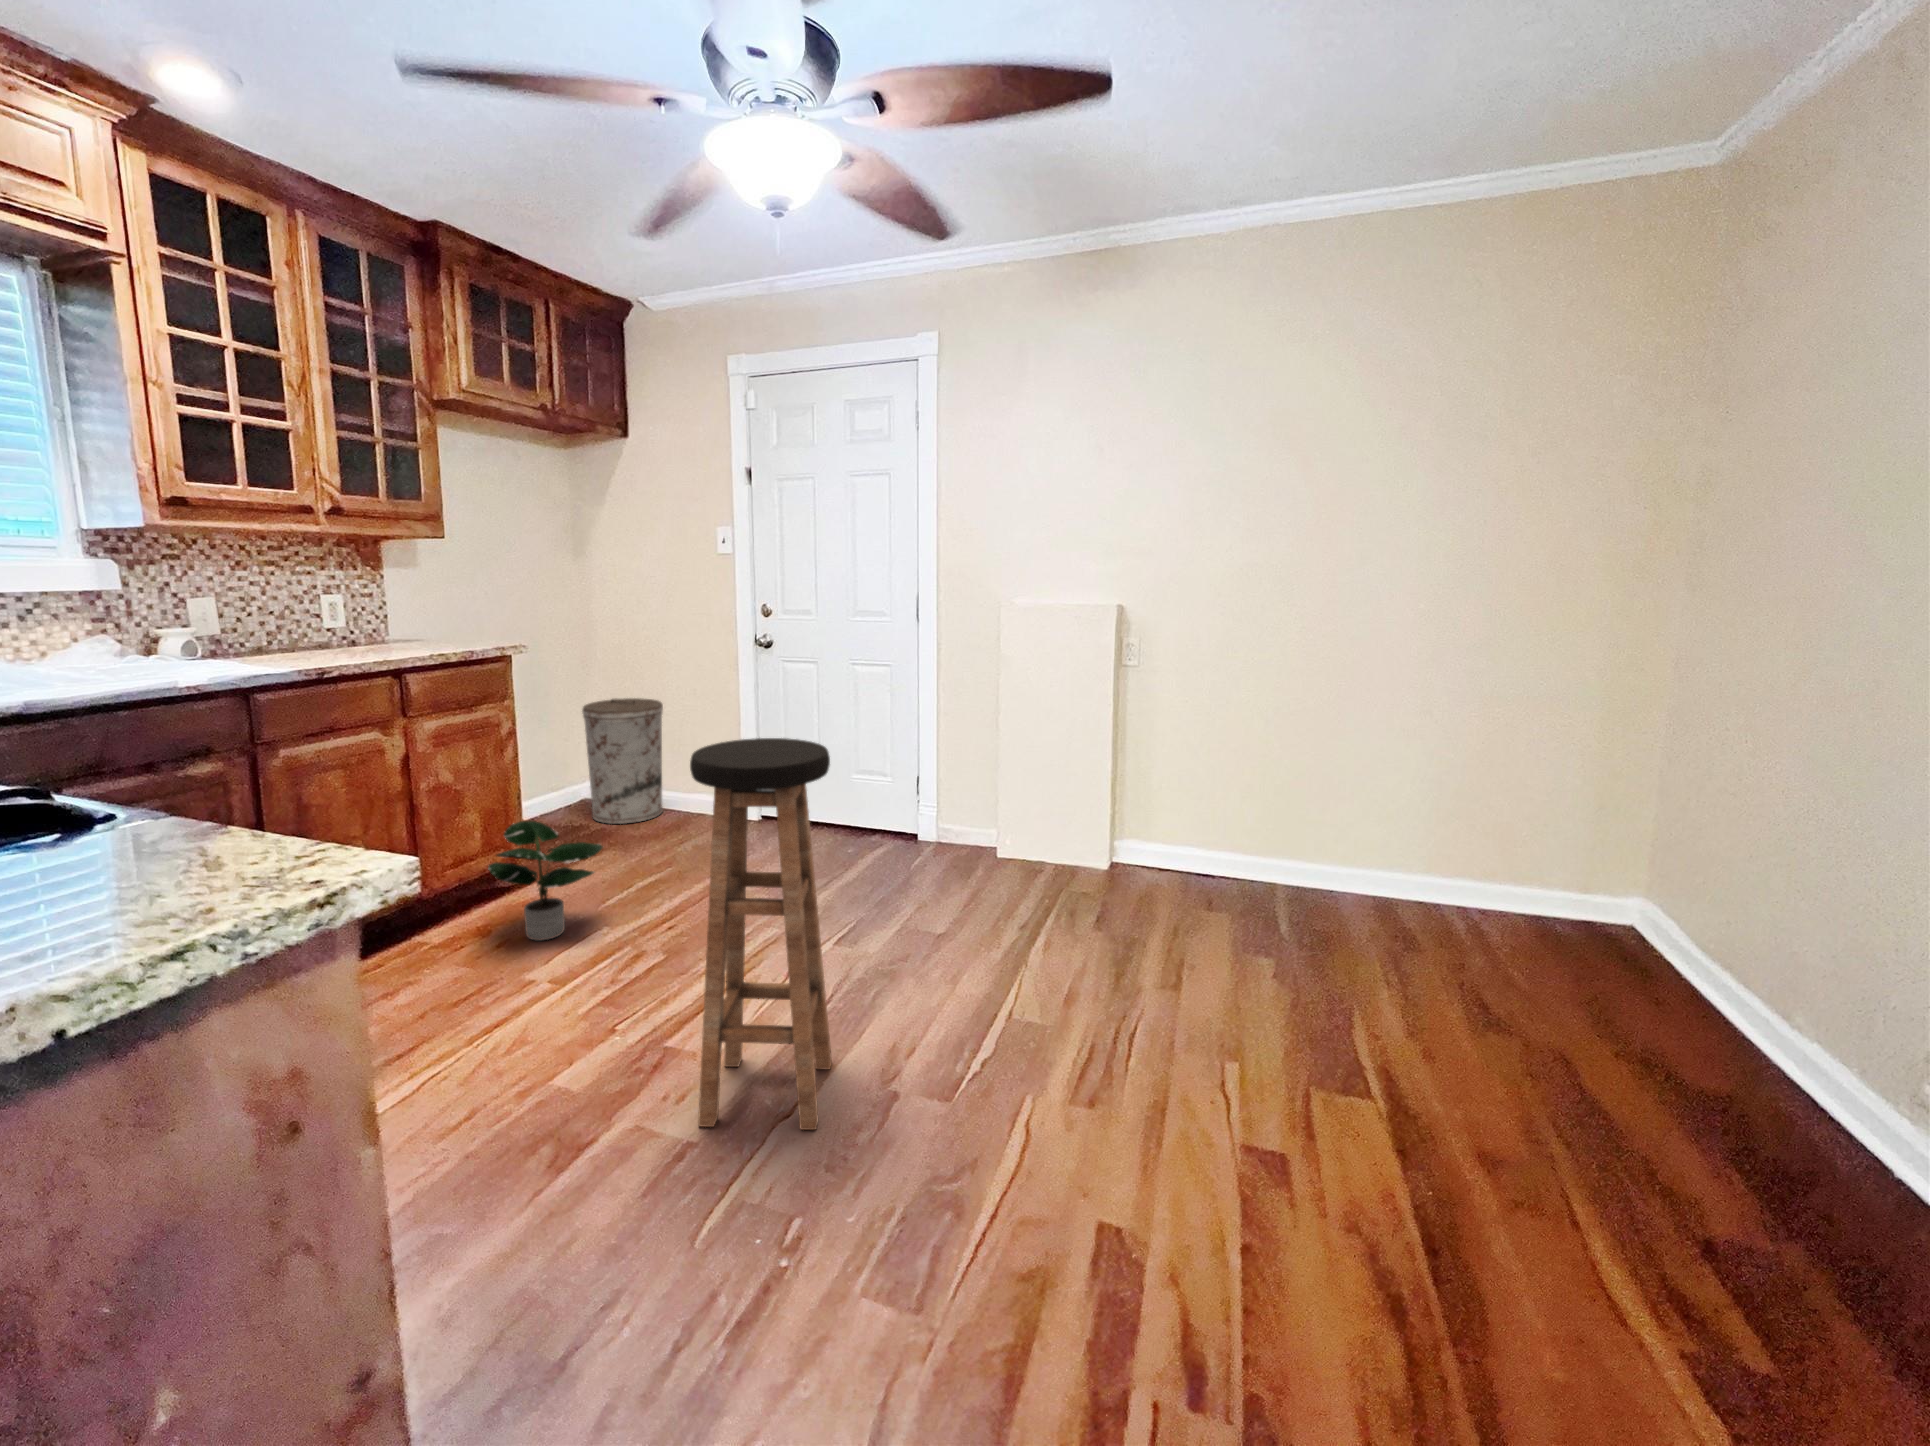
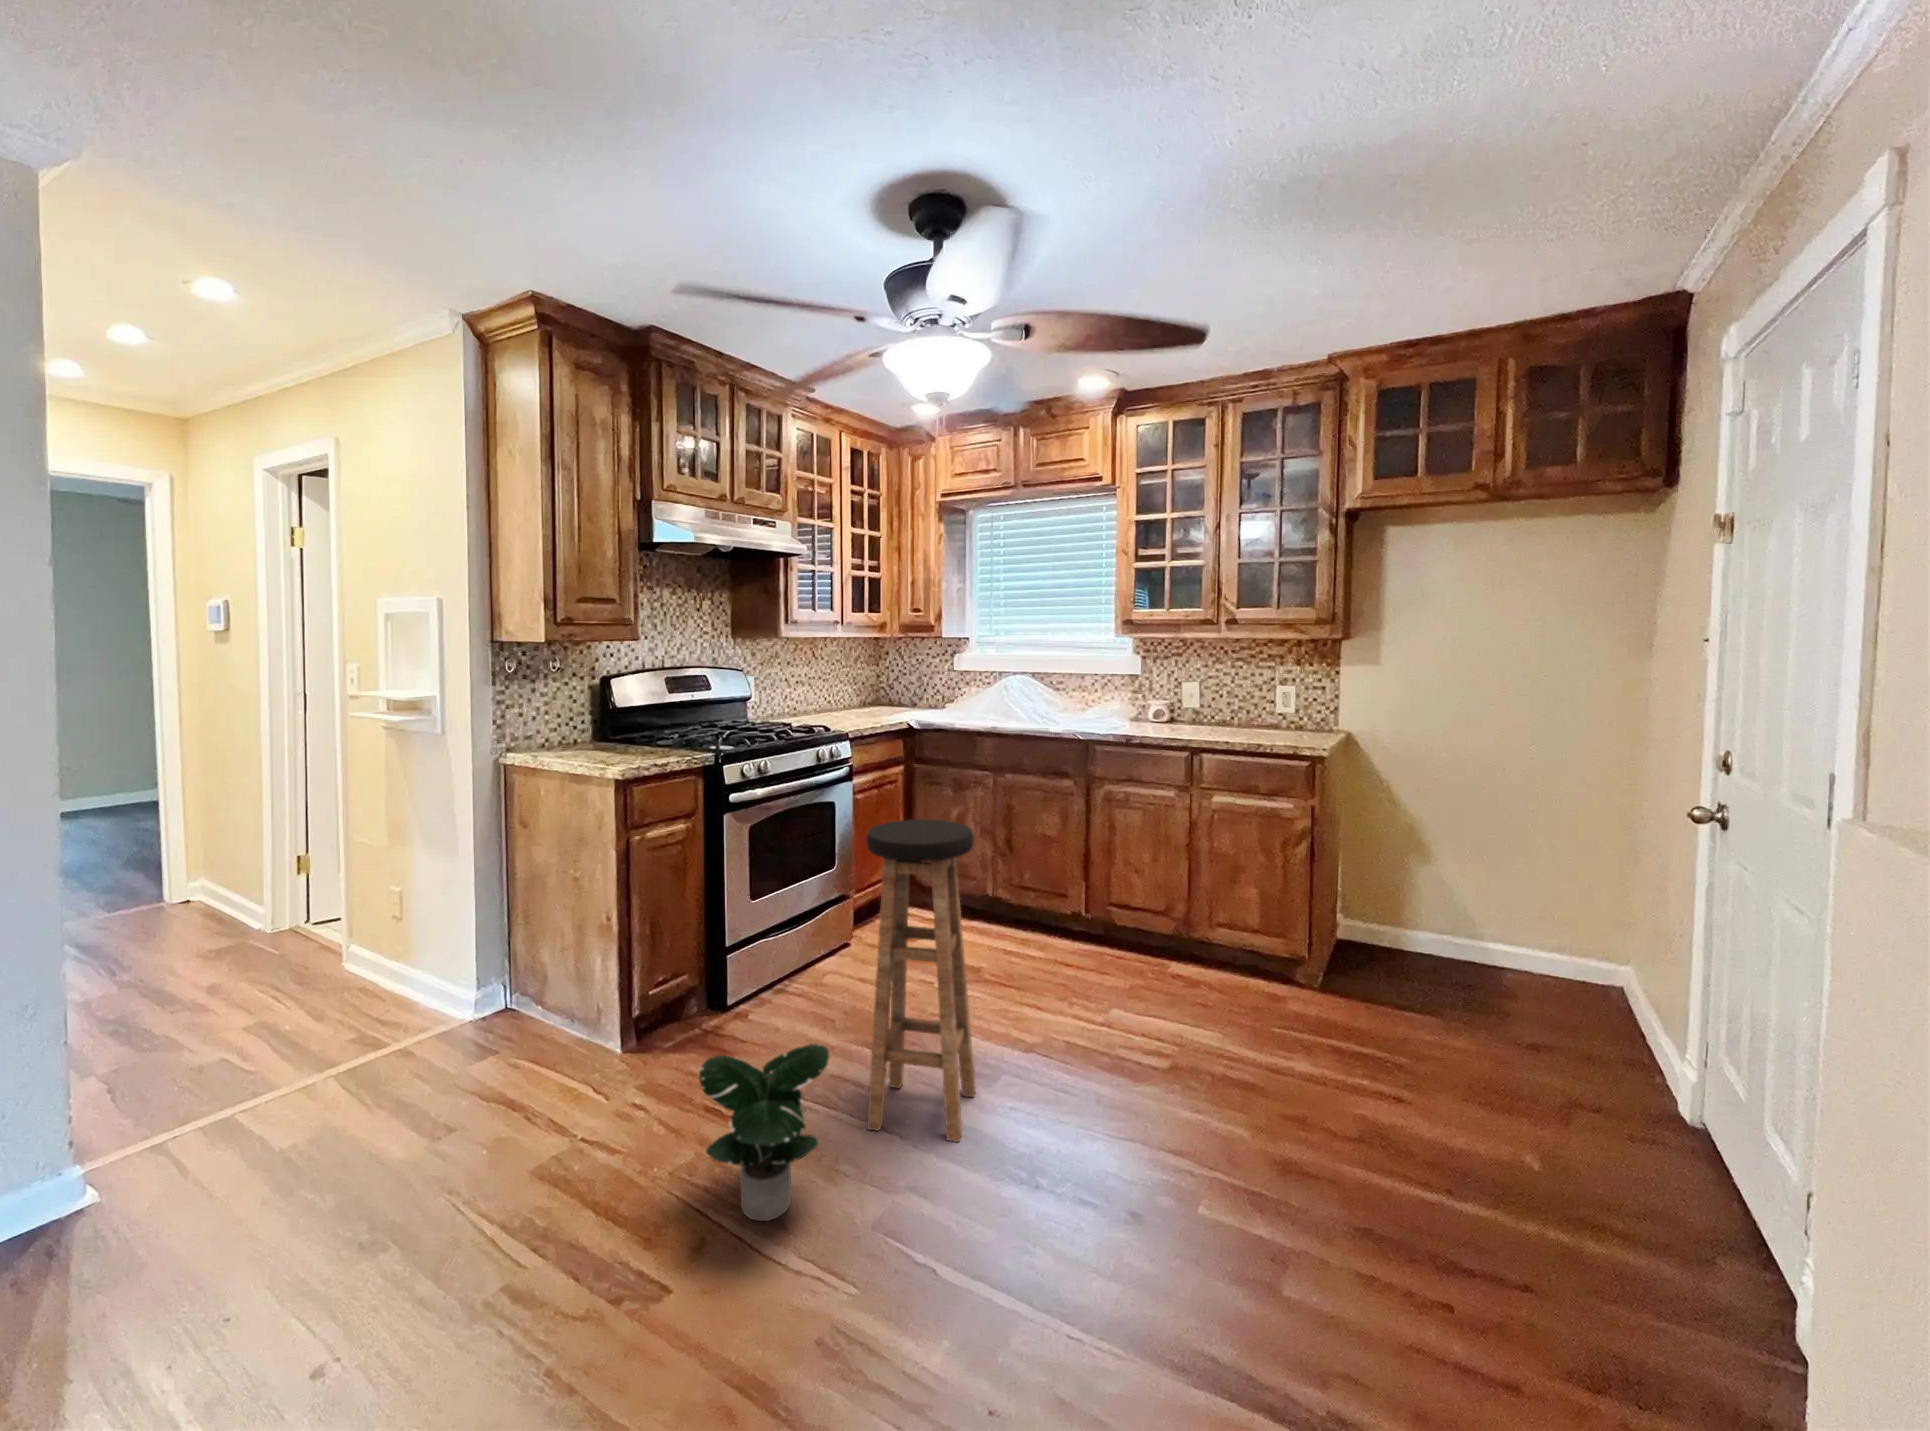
trash can: present [582,698,663,824] -> none [1512,845,1643,1027]
potted plant: present [488,821,603,941] -> present [699,1044,829,1221]

